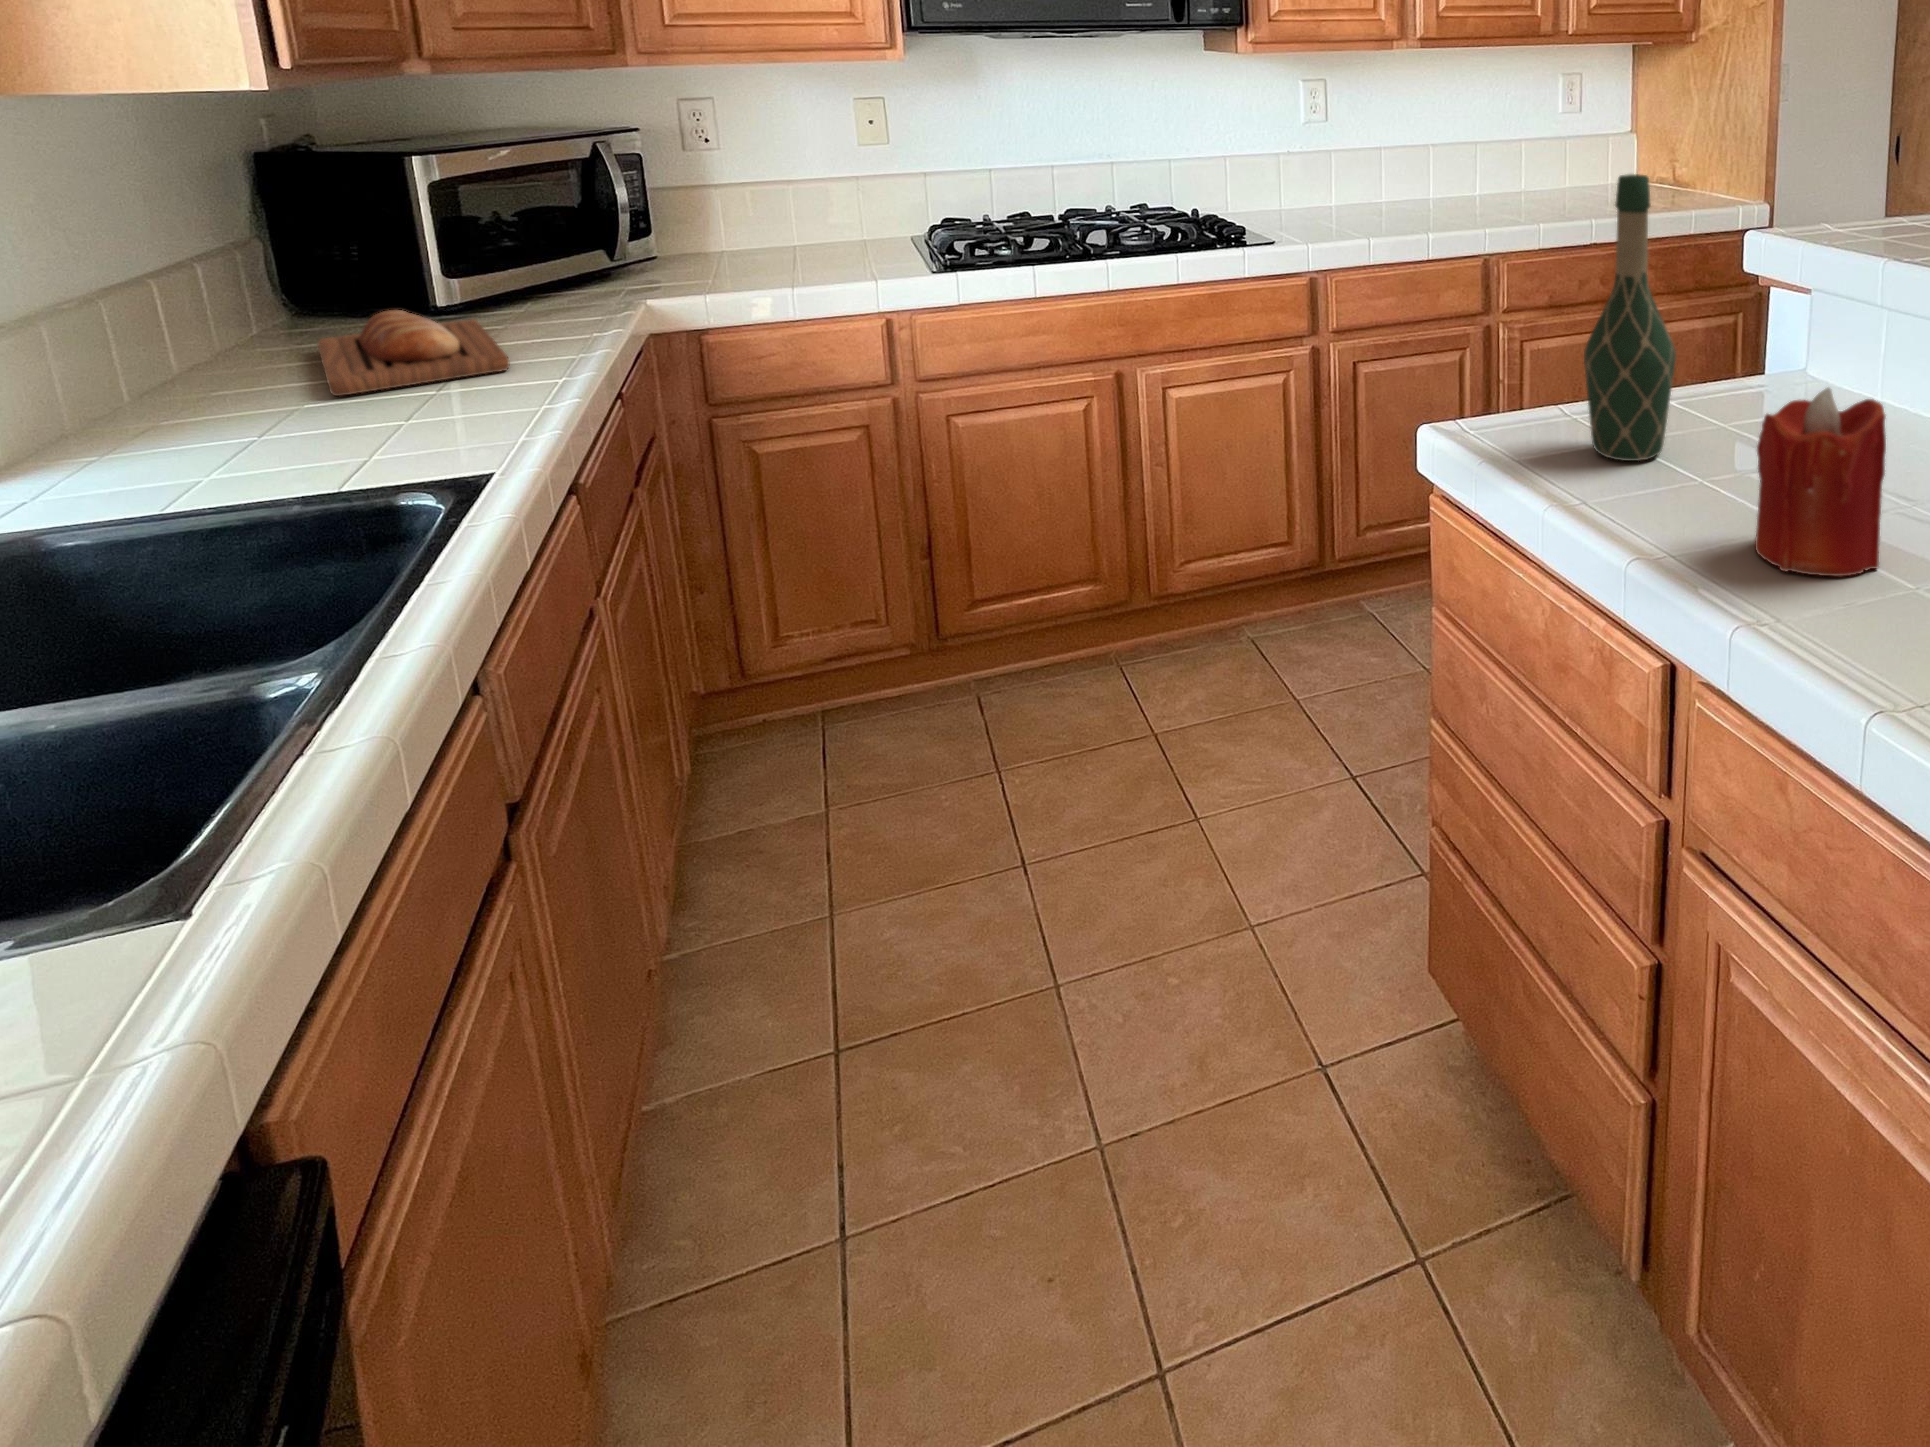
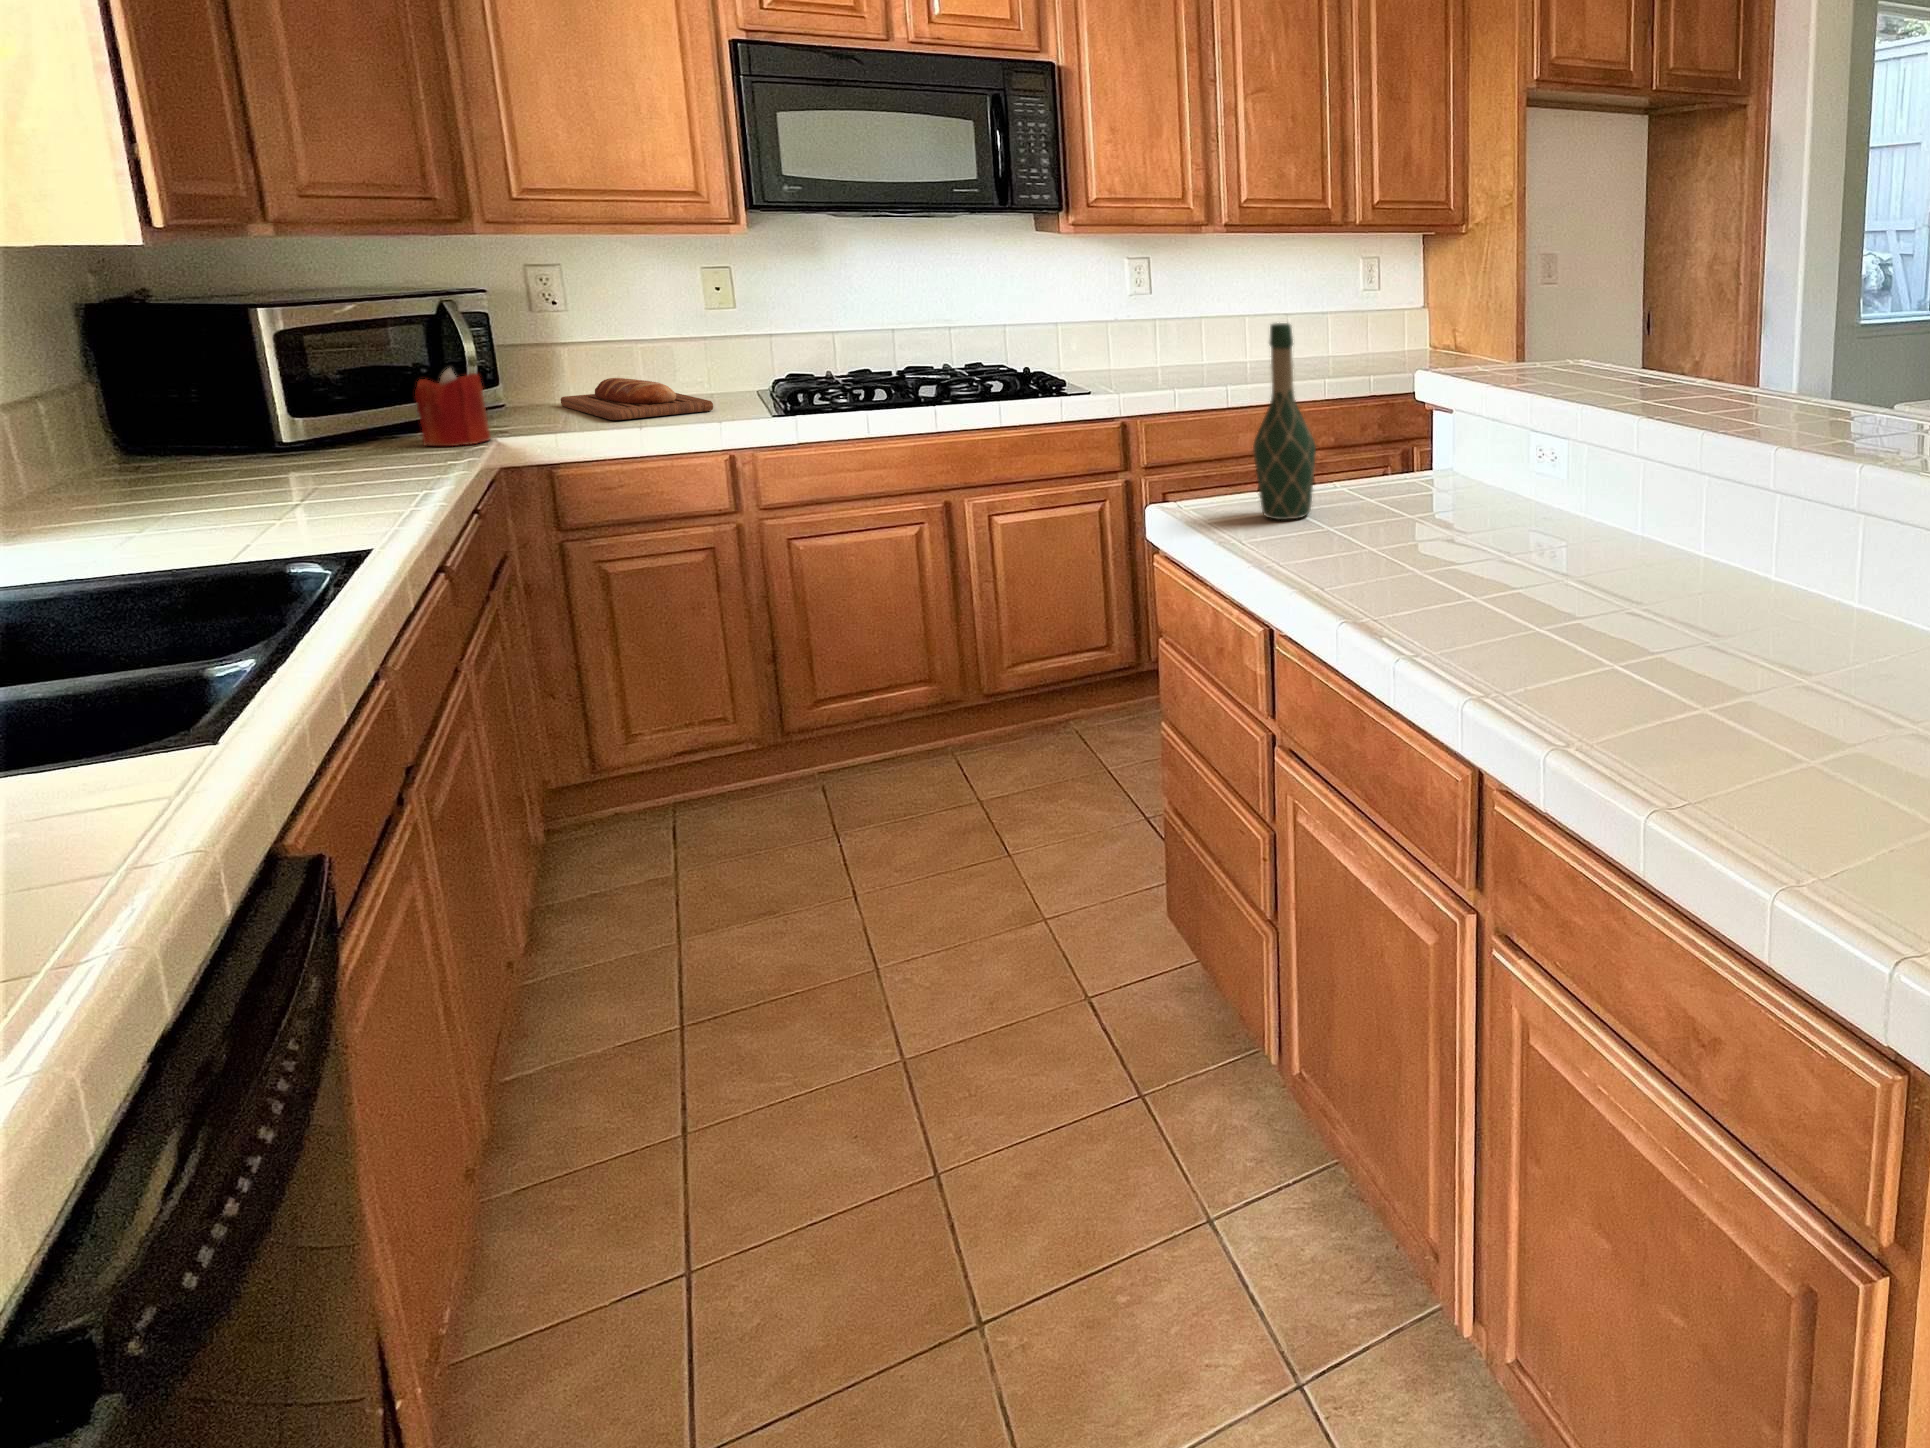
bread loaf: present [318,310,510,396] -> present [560,378,713,420]
candle: present [1755,387,1886,576] -> present [415,368,491,446]

